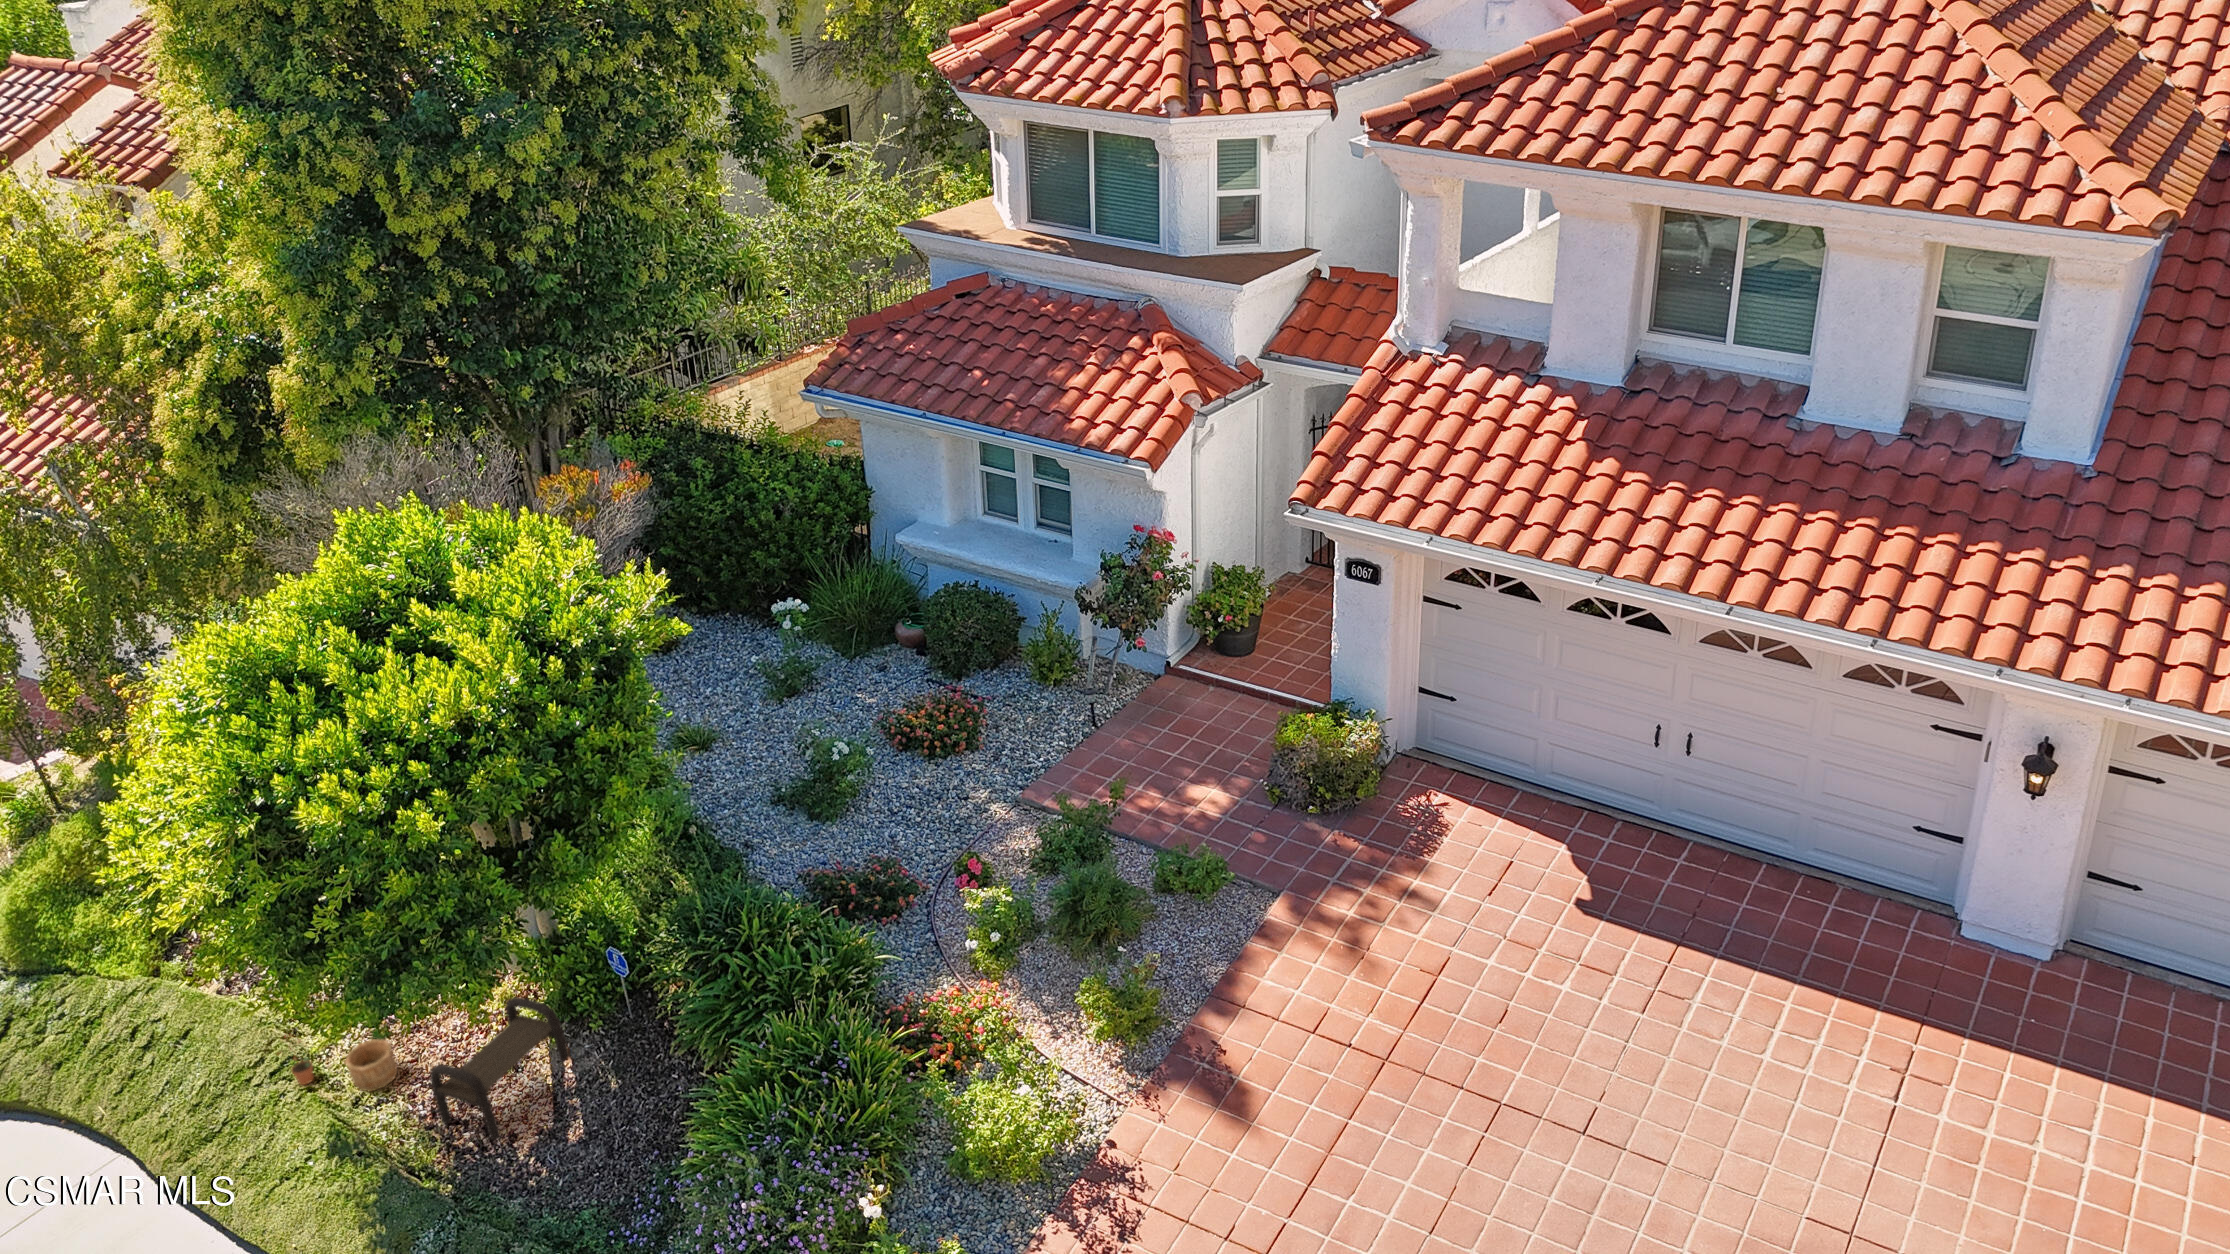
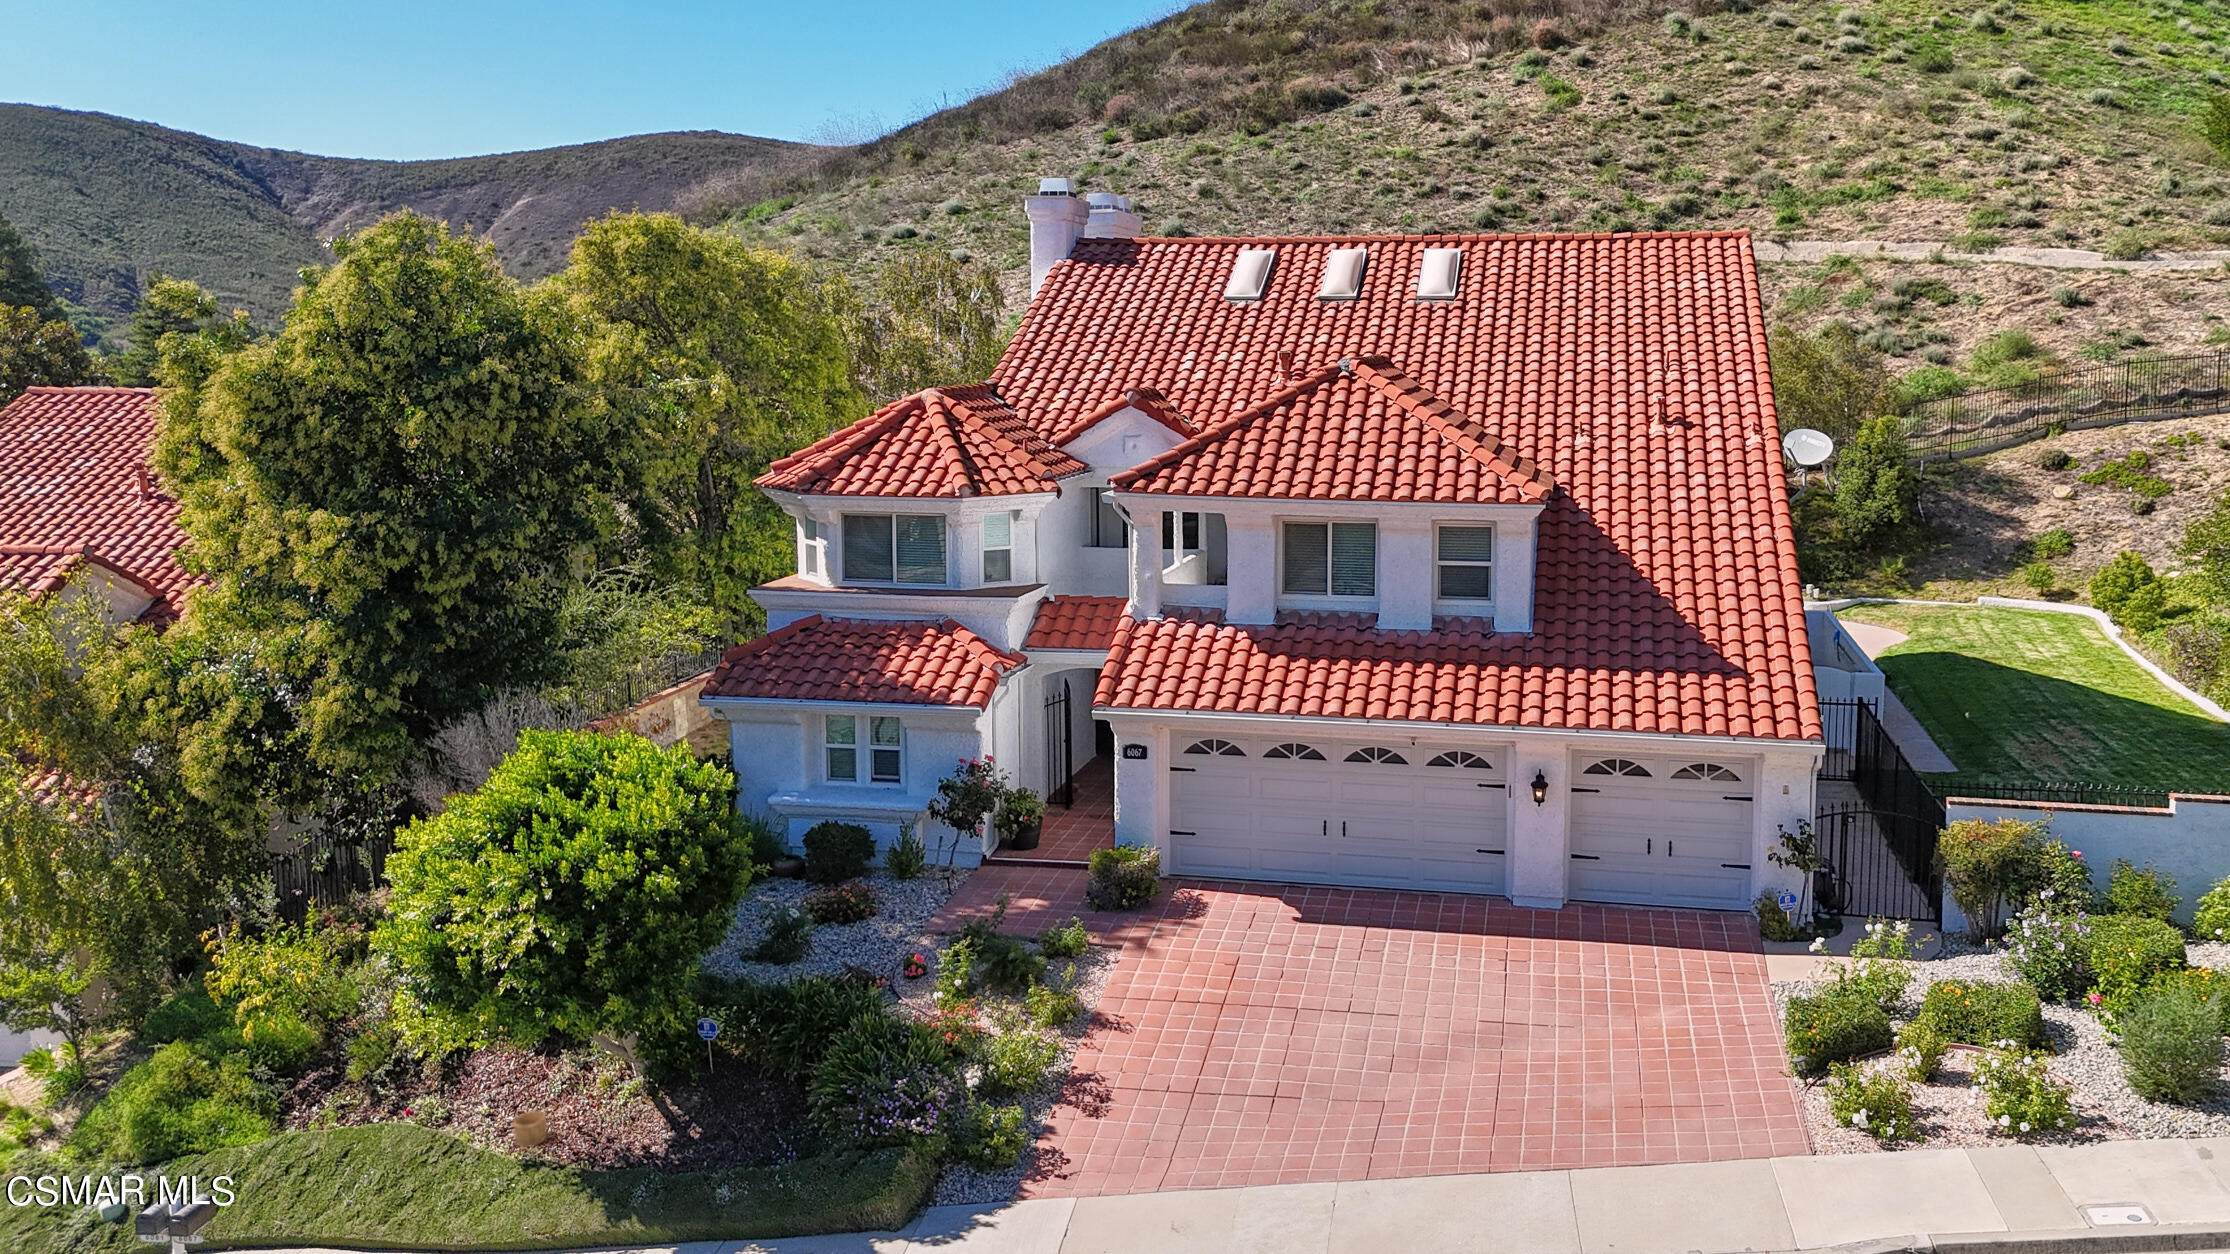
bench: present [430,997,570,1141] -> none [601,1061,679,1153]
potted plant: present [277,1034,313,1085] -> none [460,1110,485,1152]

